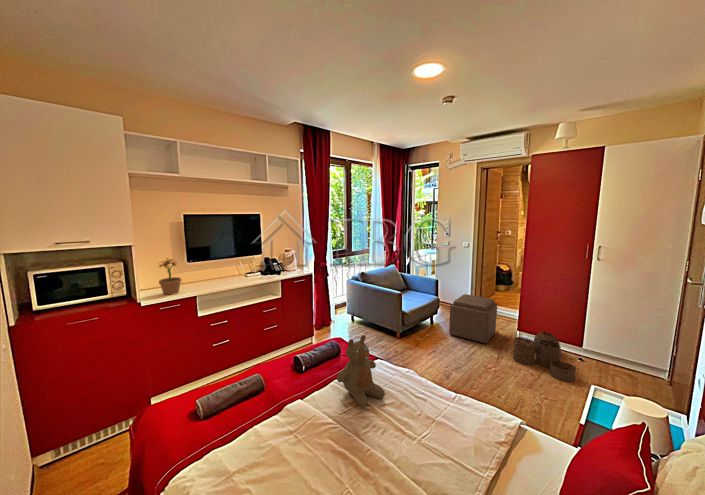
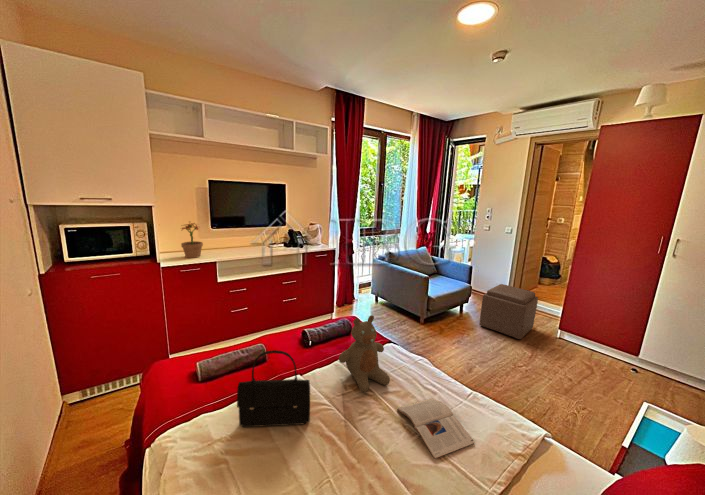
woven basket: present [513,331,576,381] -> none [550,331,626,392]
handbag: none [252,377,320,456] -> present [237,350,310,427]
magazine: none [396,405,467,458] -> present [397,398,475,459]

